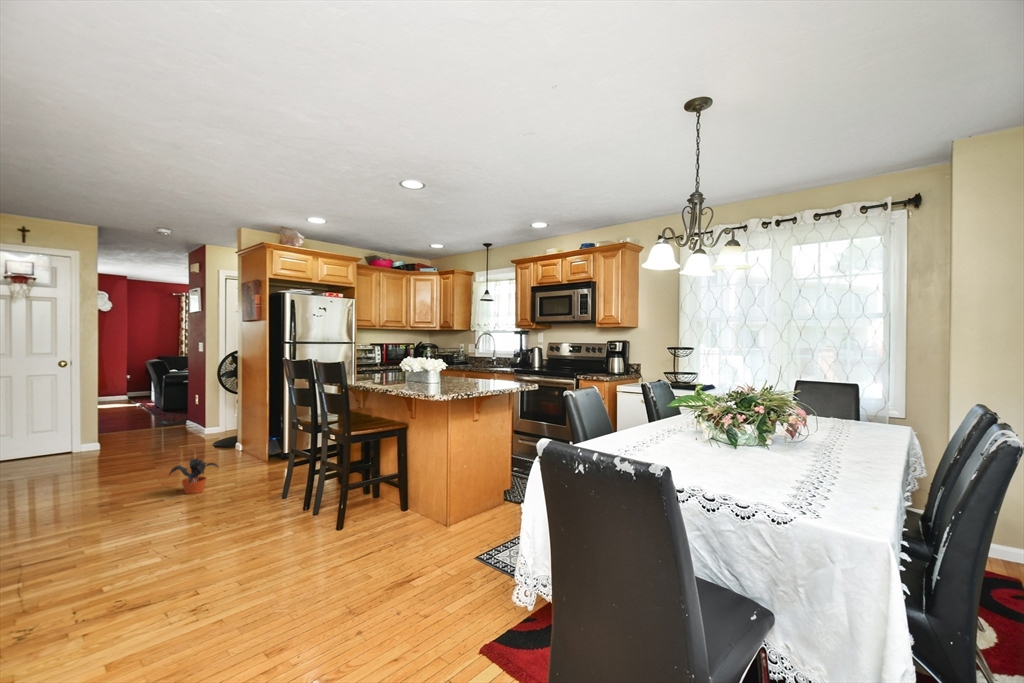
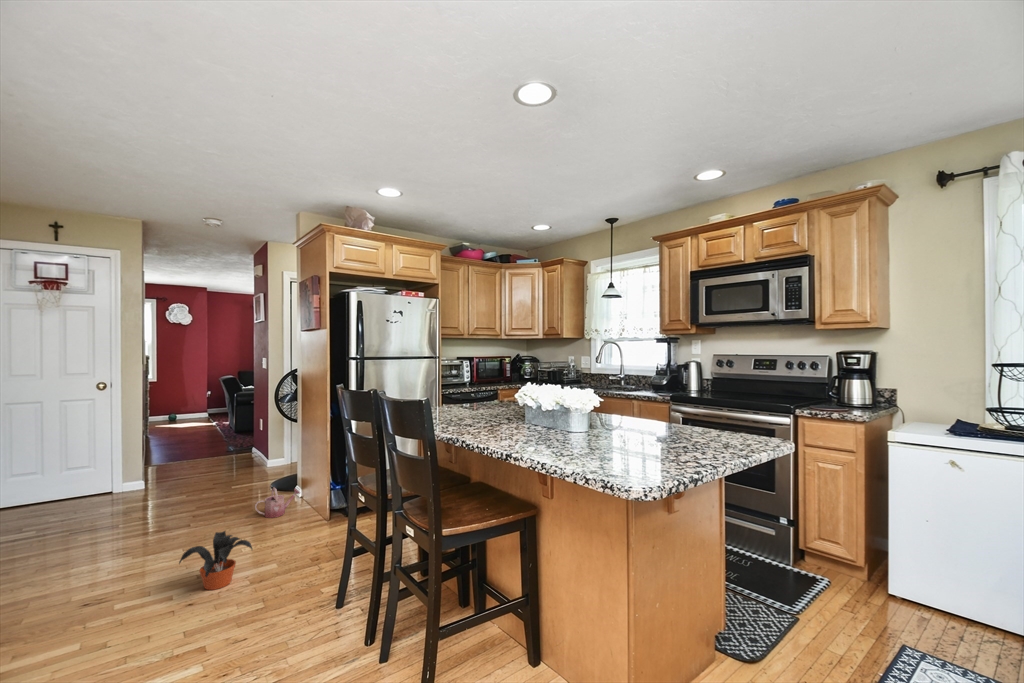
watering can: none [207,439,243,461] -> present [255,488,300,518]

